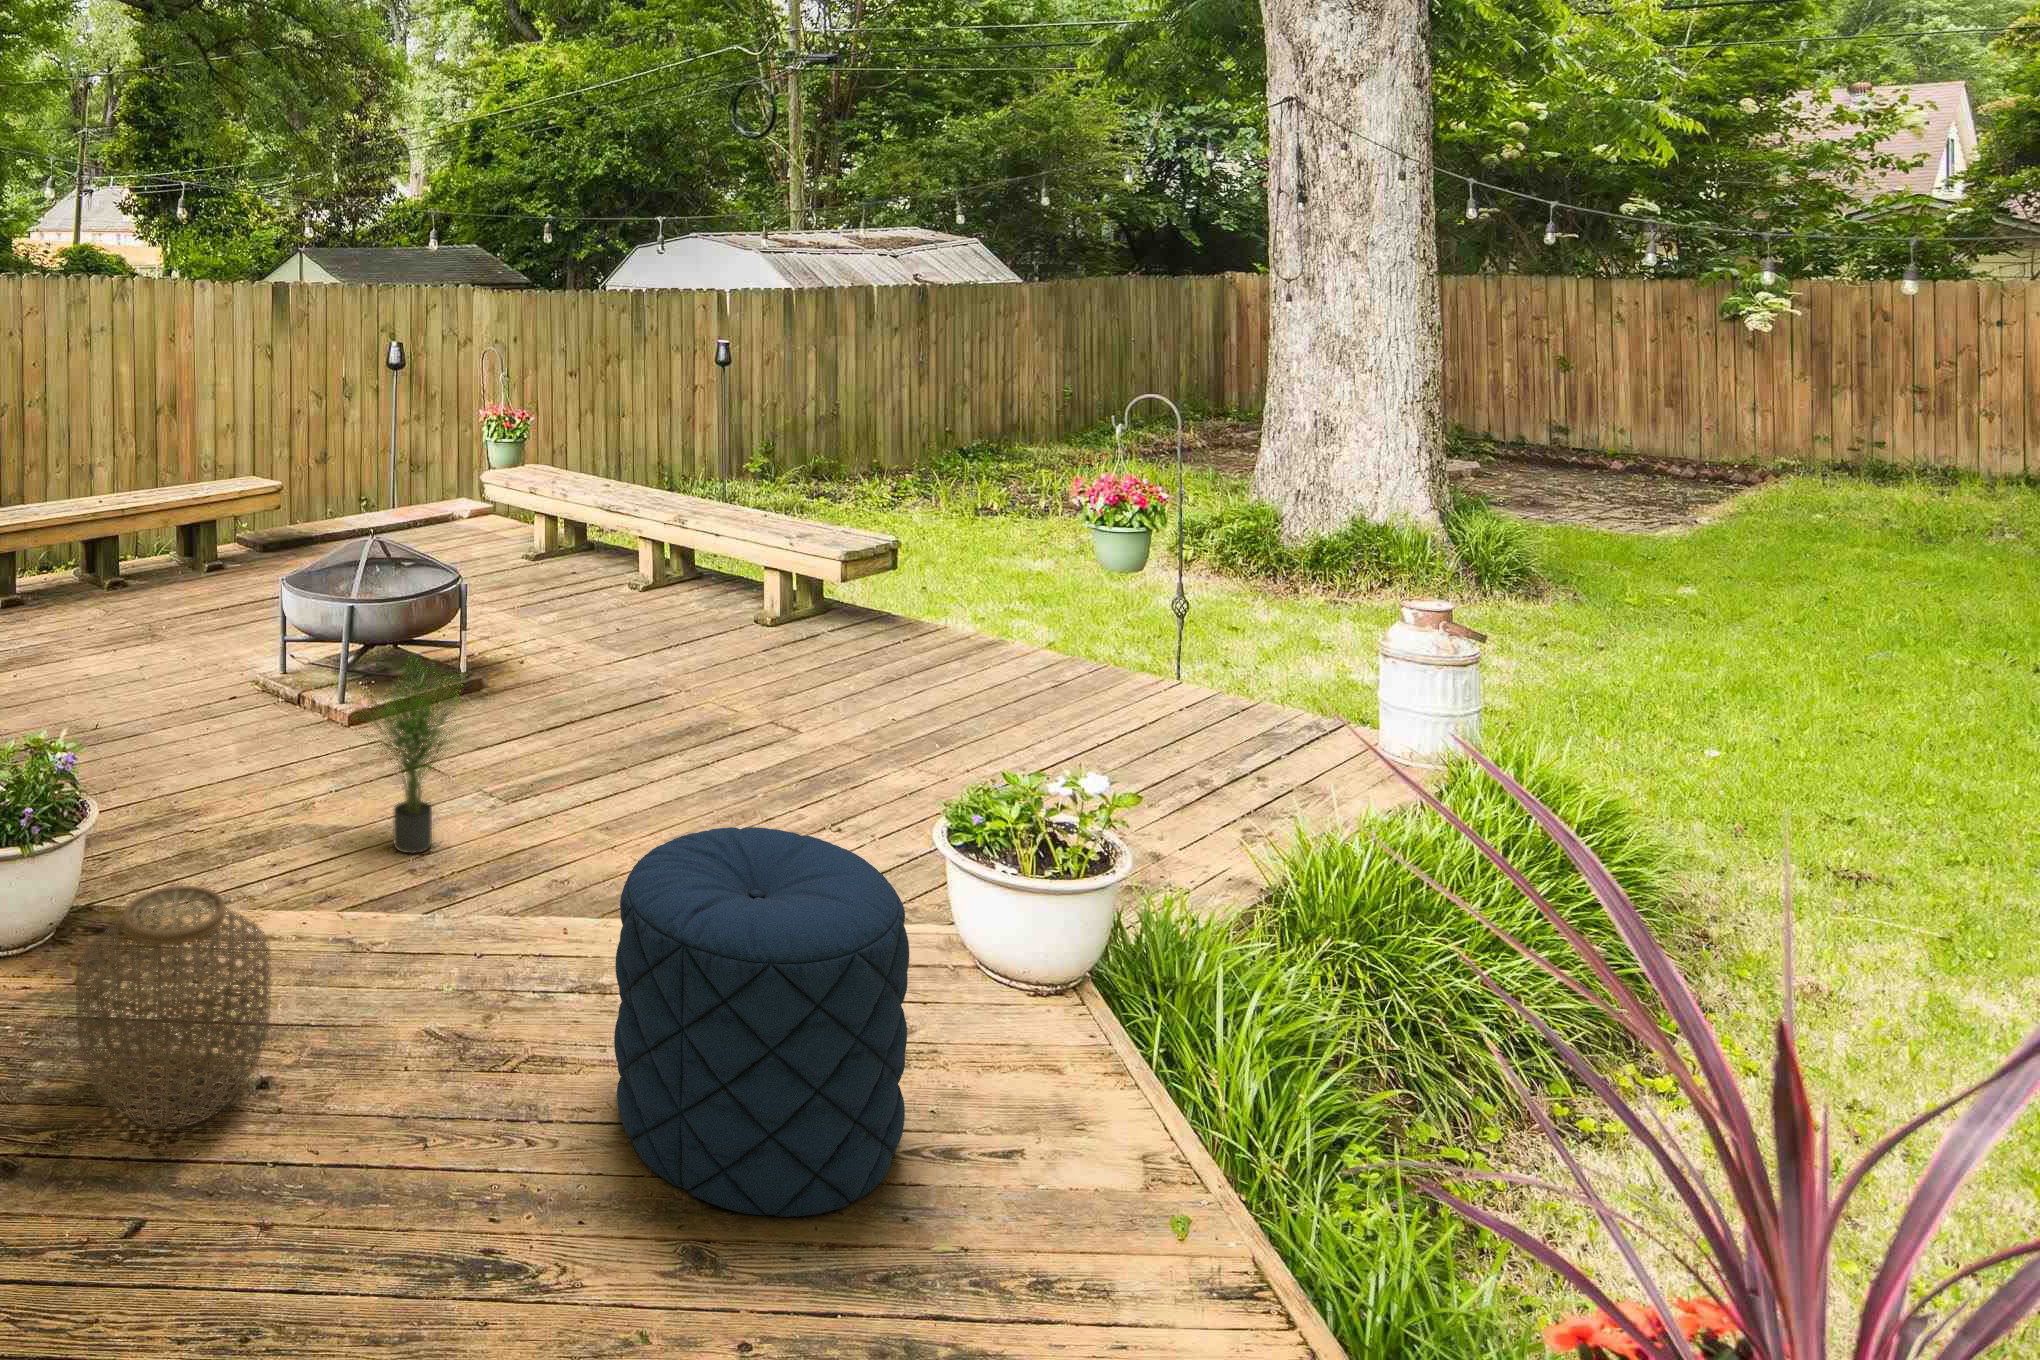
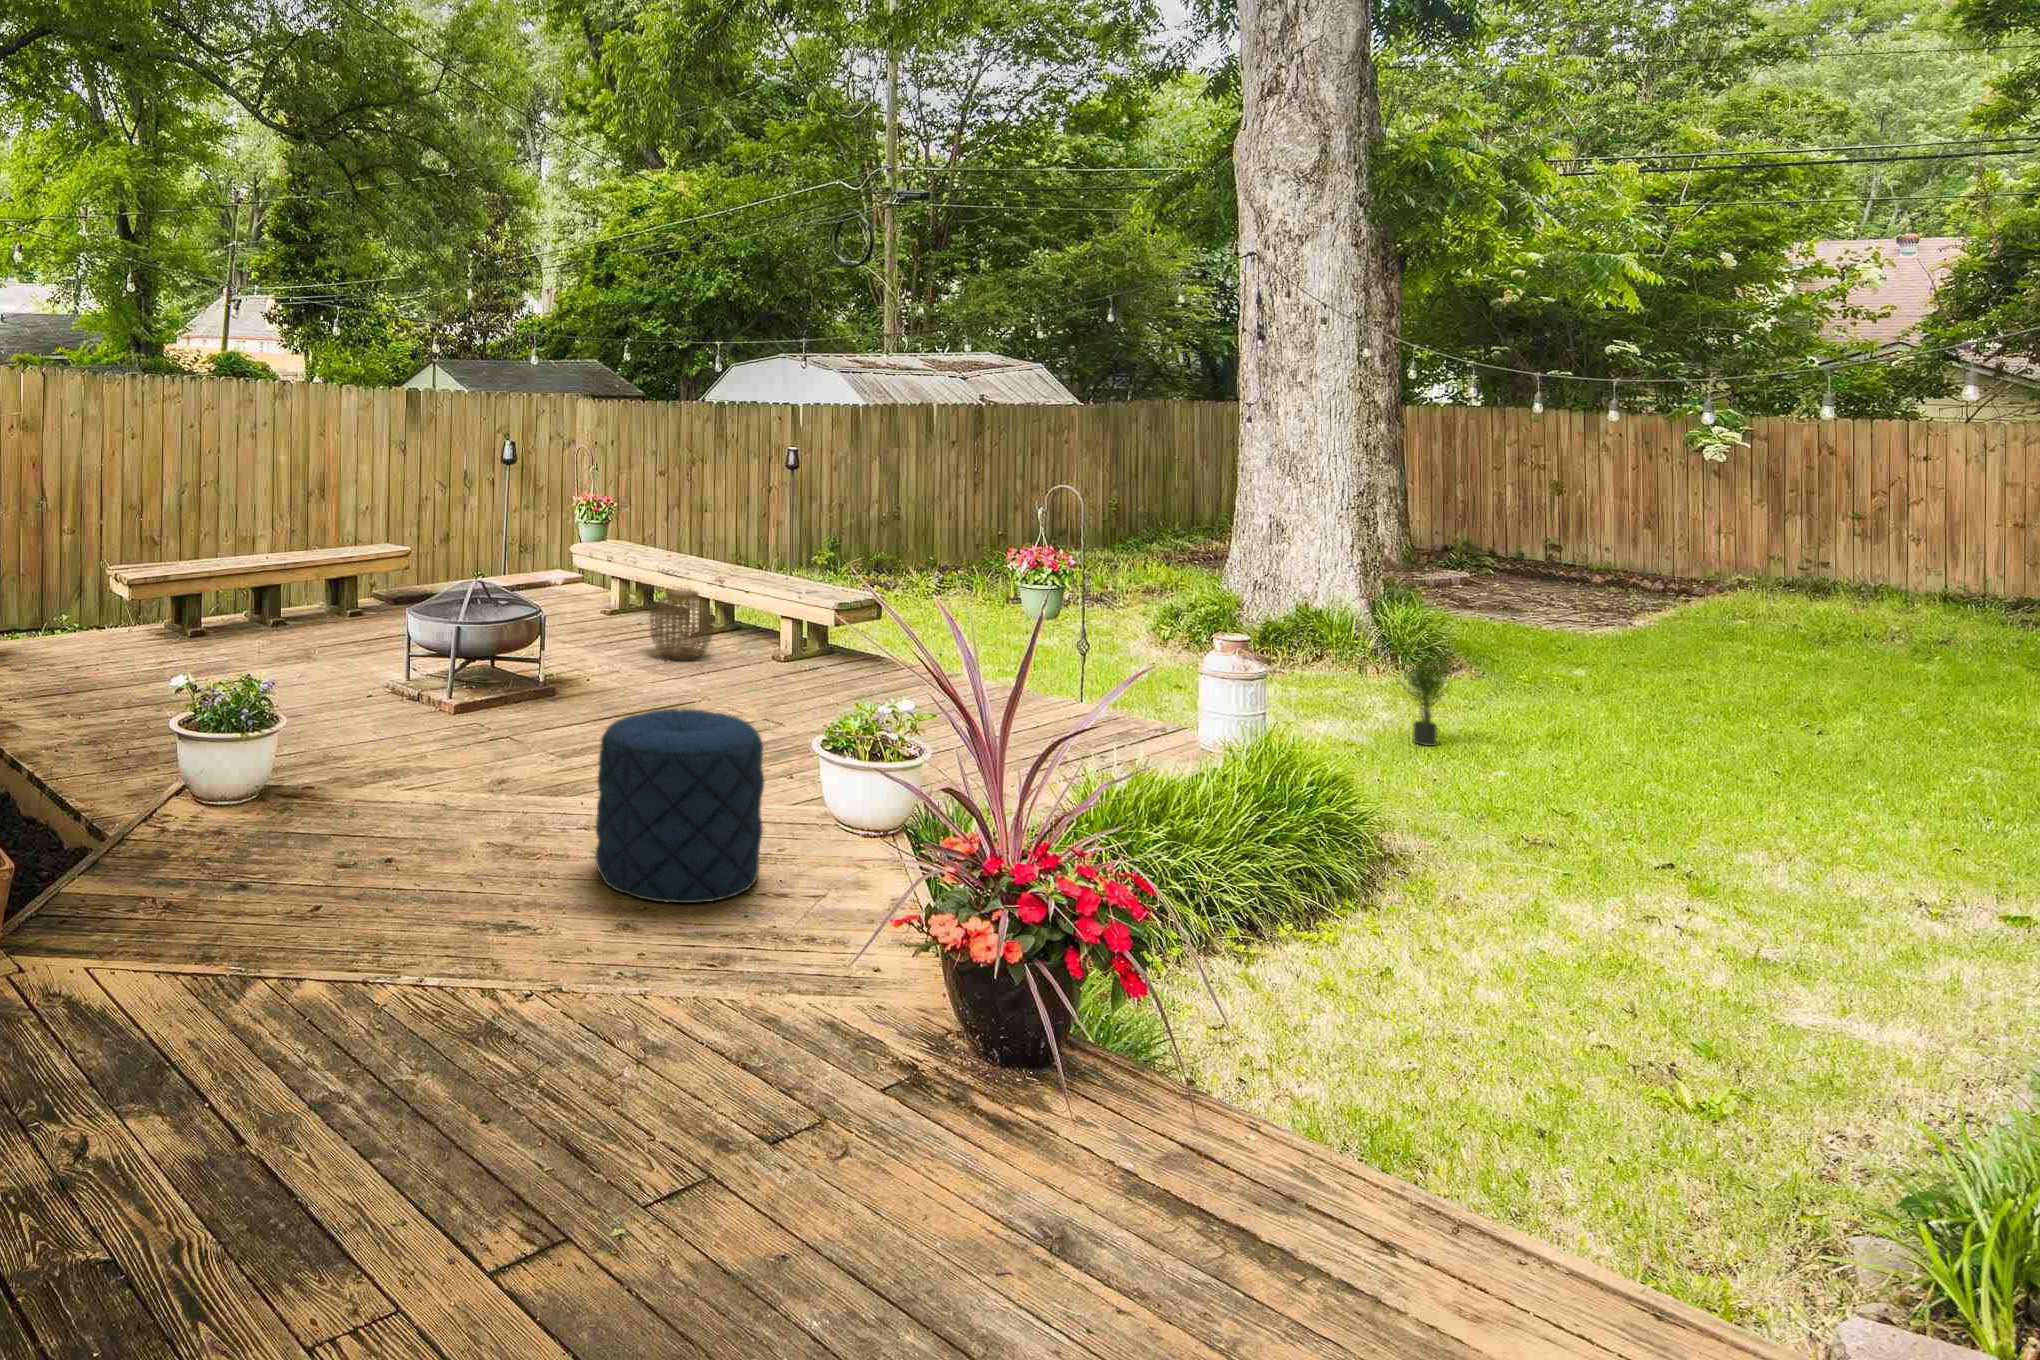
potted plant: present [360,660,461,853] -> present [1392,647,1450,746]
woven basket: present [76,886,271,1129] -> present [650,590,713,660]

